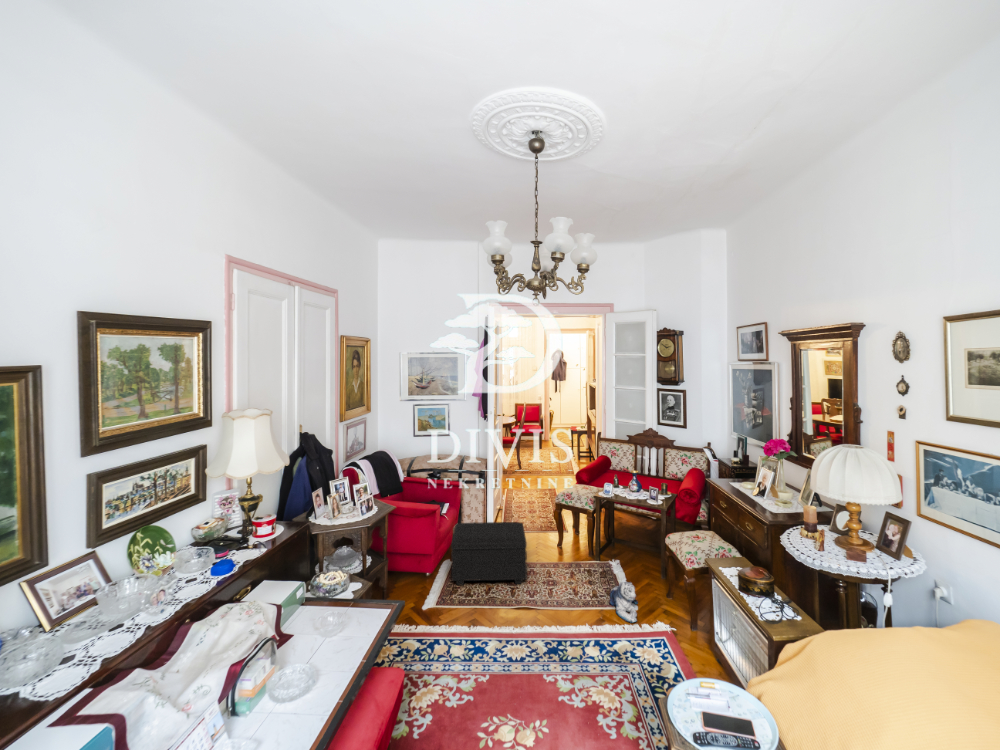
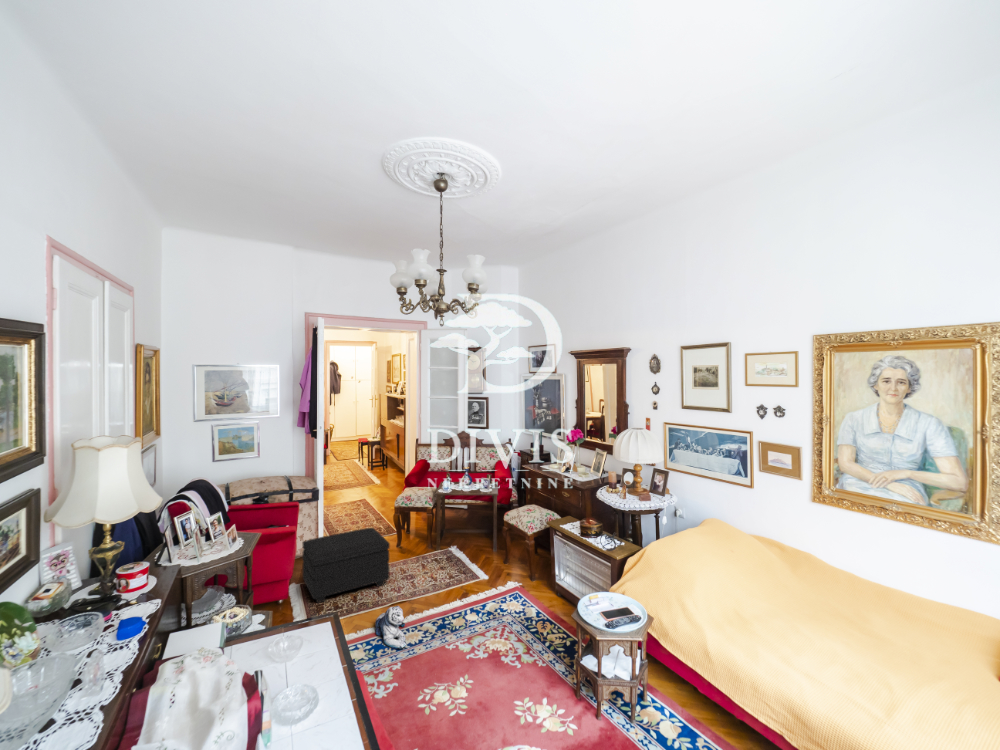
plush toy: present [610,582,638,623] -> present [375,606,406,649]

